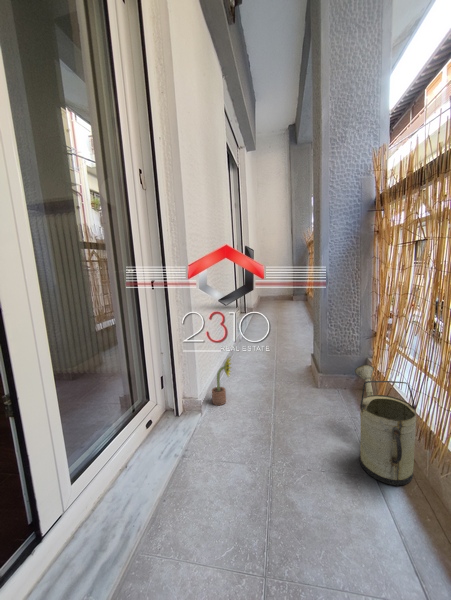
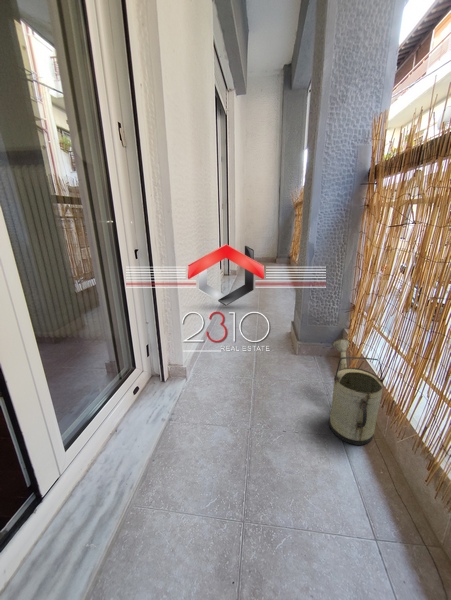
decorative plant: present [212,357,231,405] -> none [197,325,217,370]

